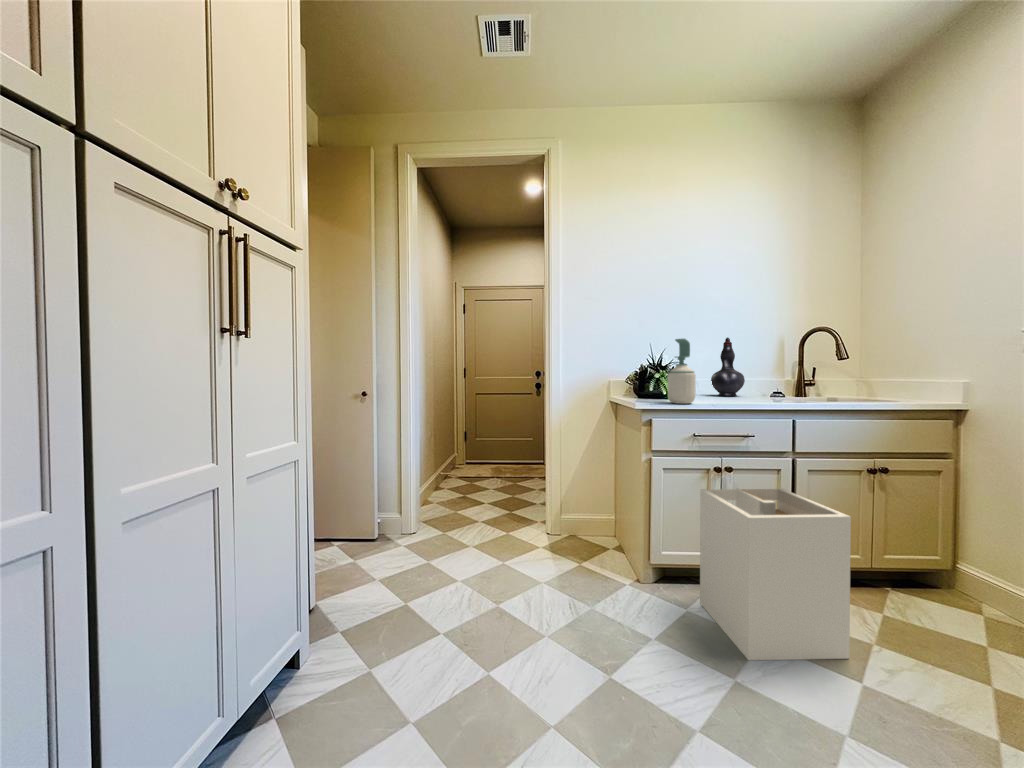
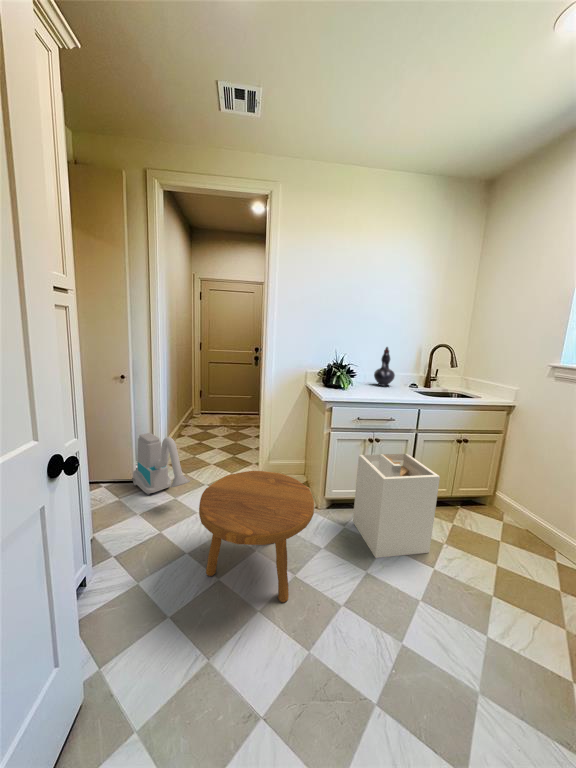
soap bottle: present [668,339,696,404] -> none [345,353,363,397]
vacuum cleaner: none [373,470,447,556] -> present [133,433,190,495]
footstool: none [459,510,635,717] -> present [199,471,314,602]

